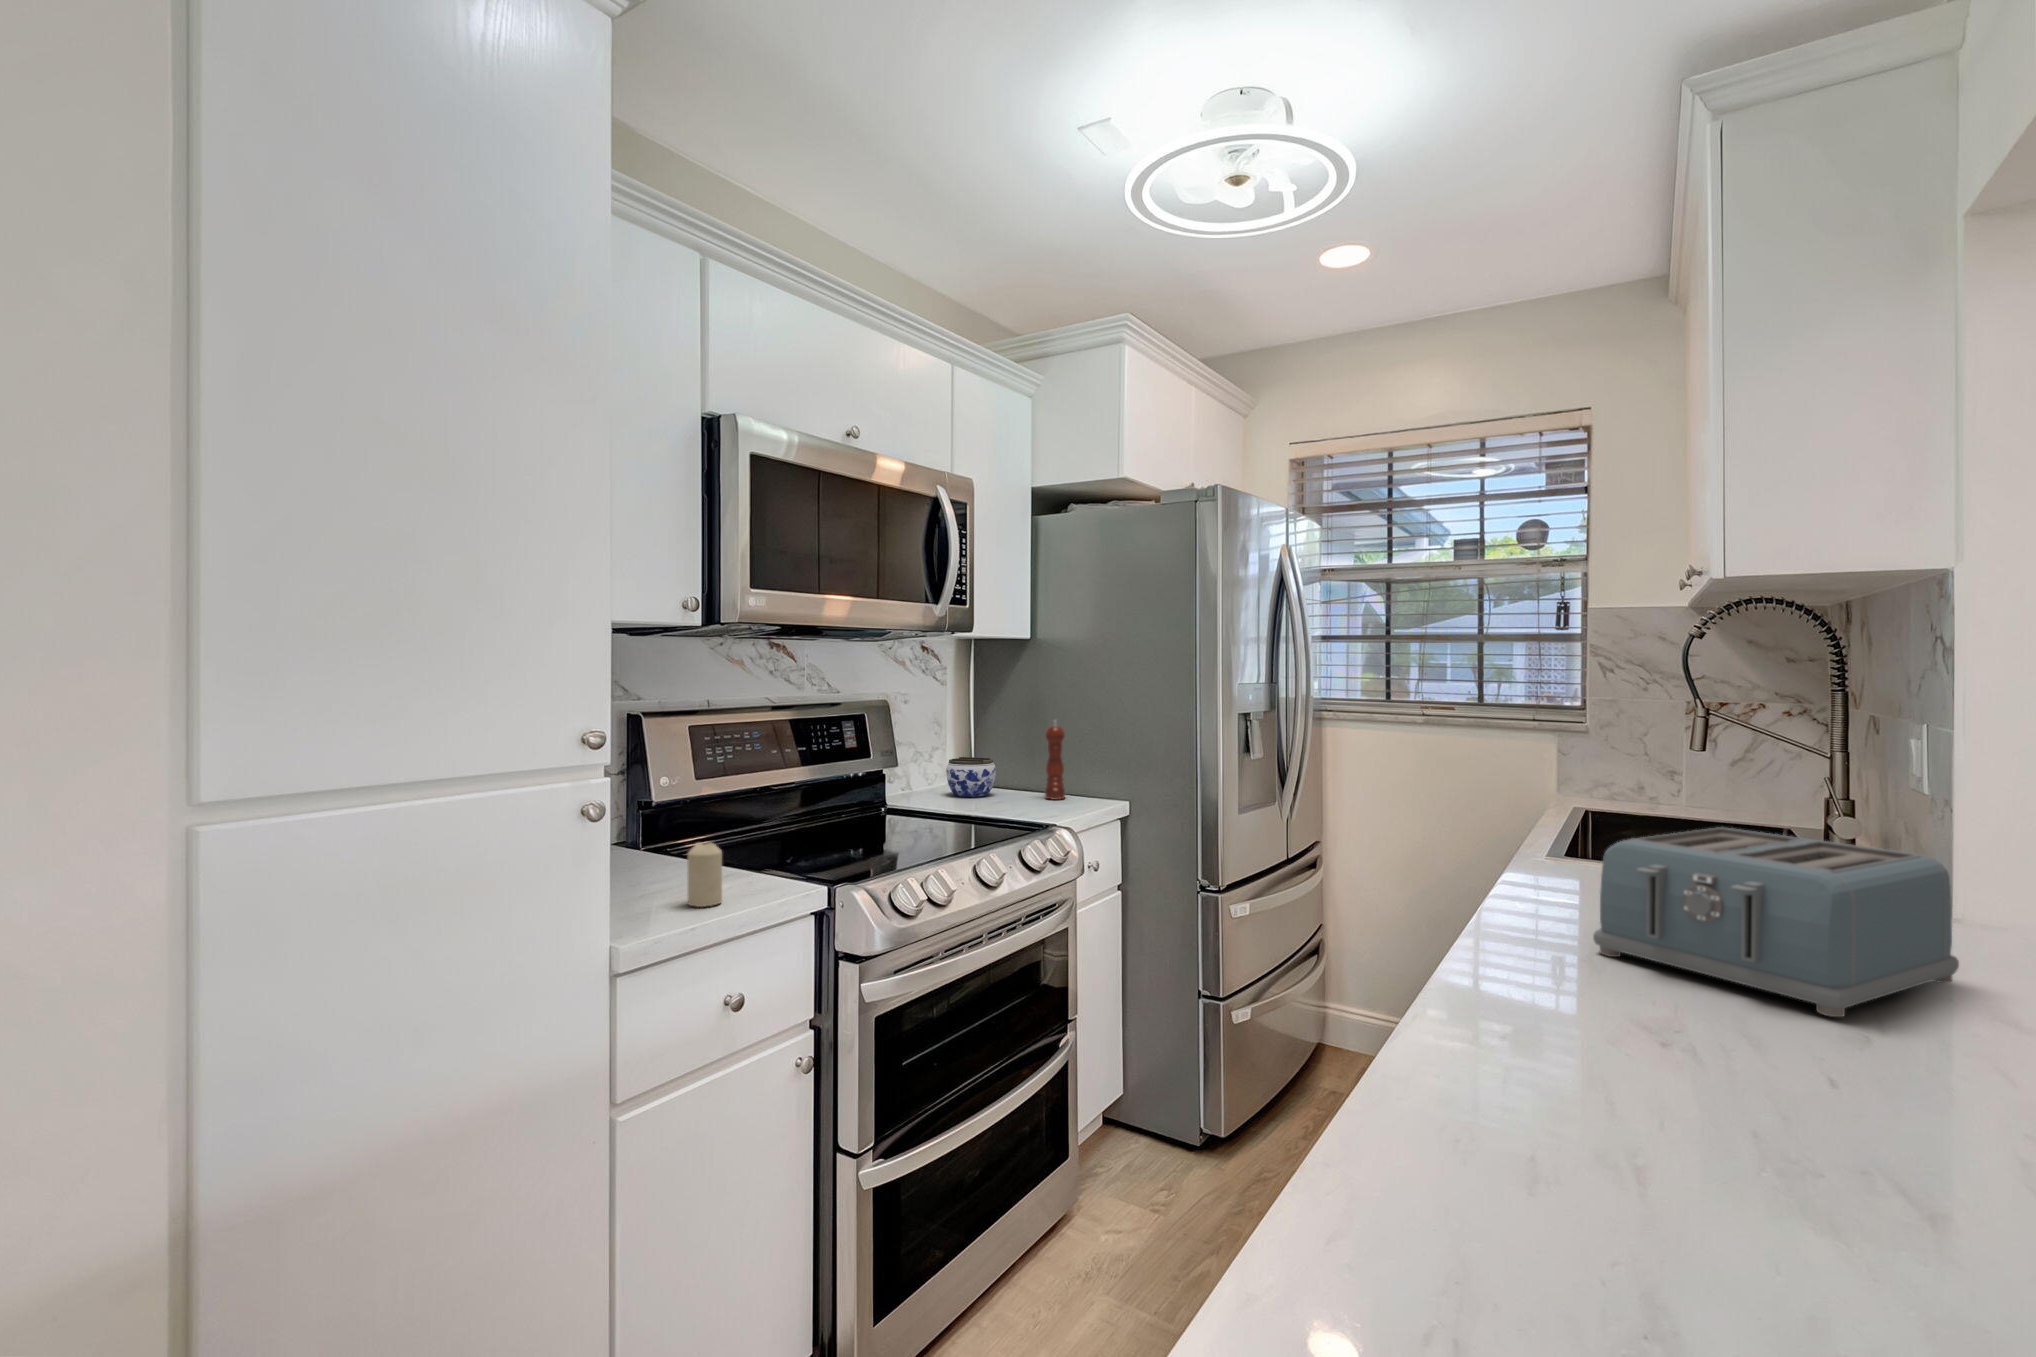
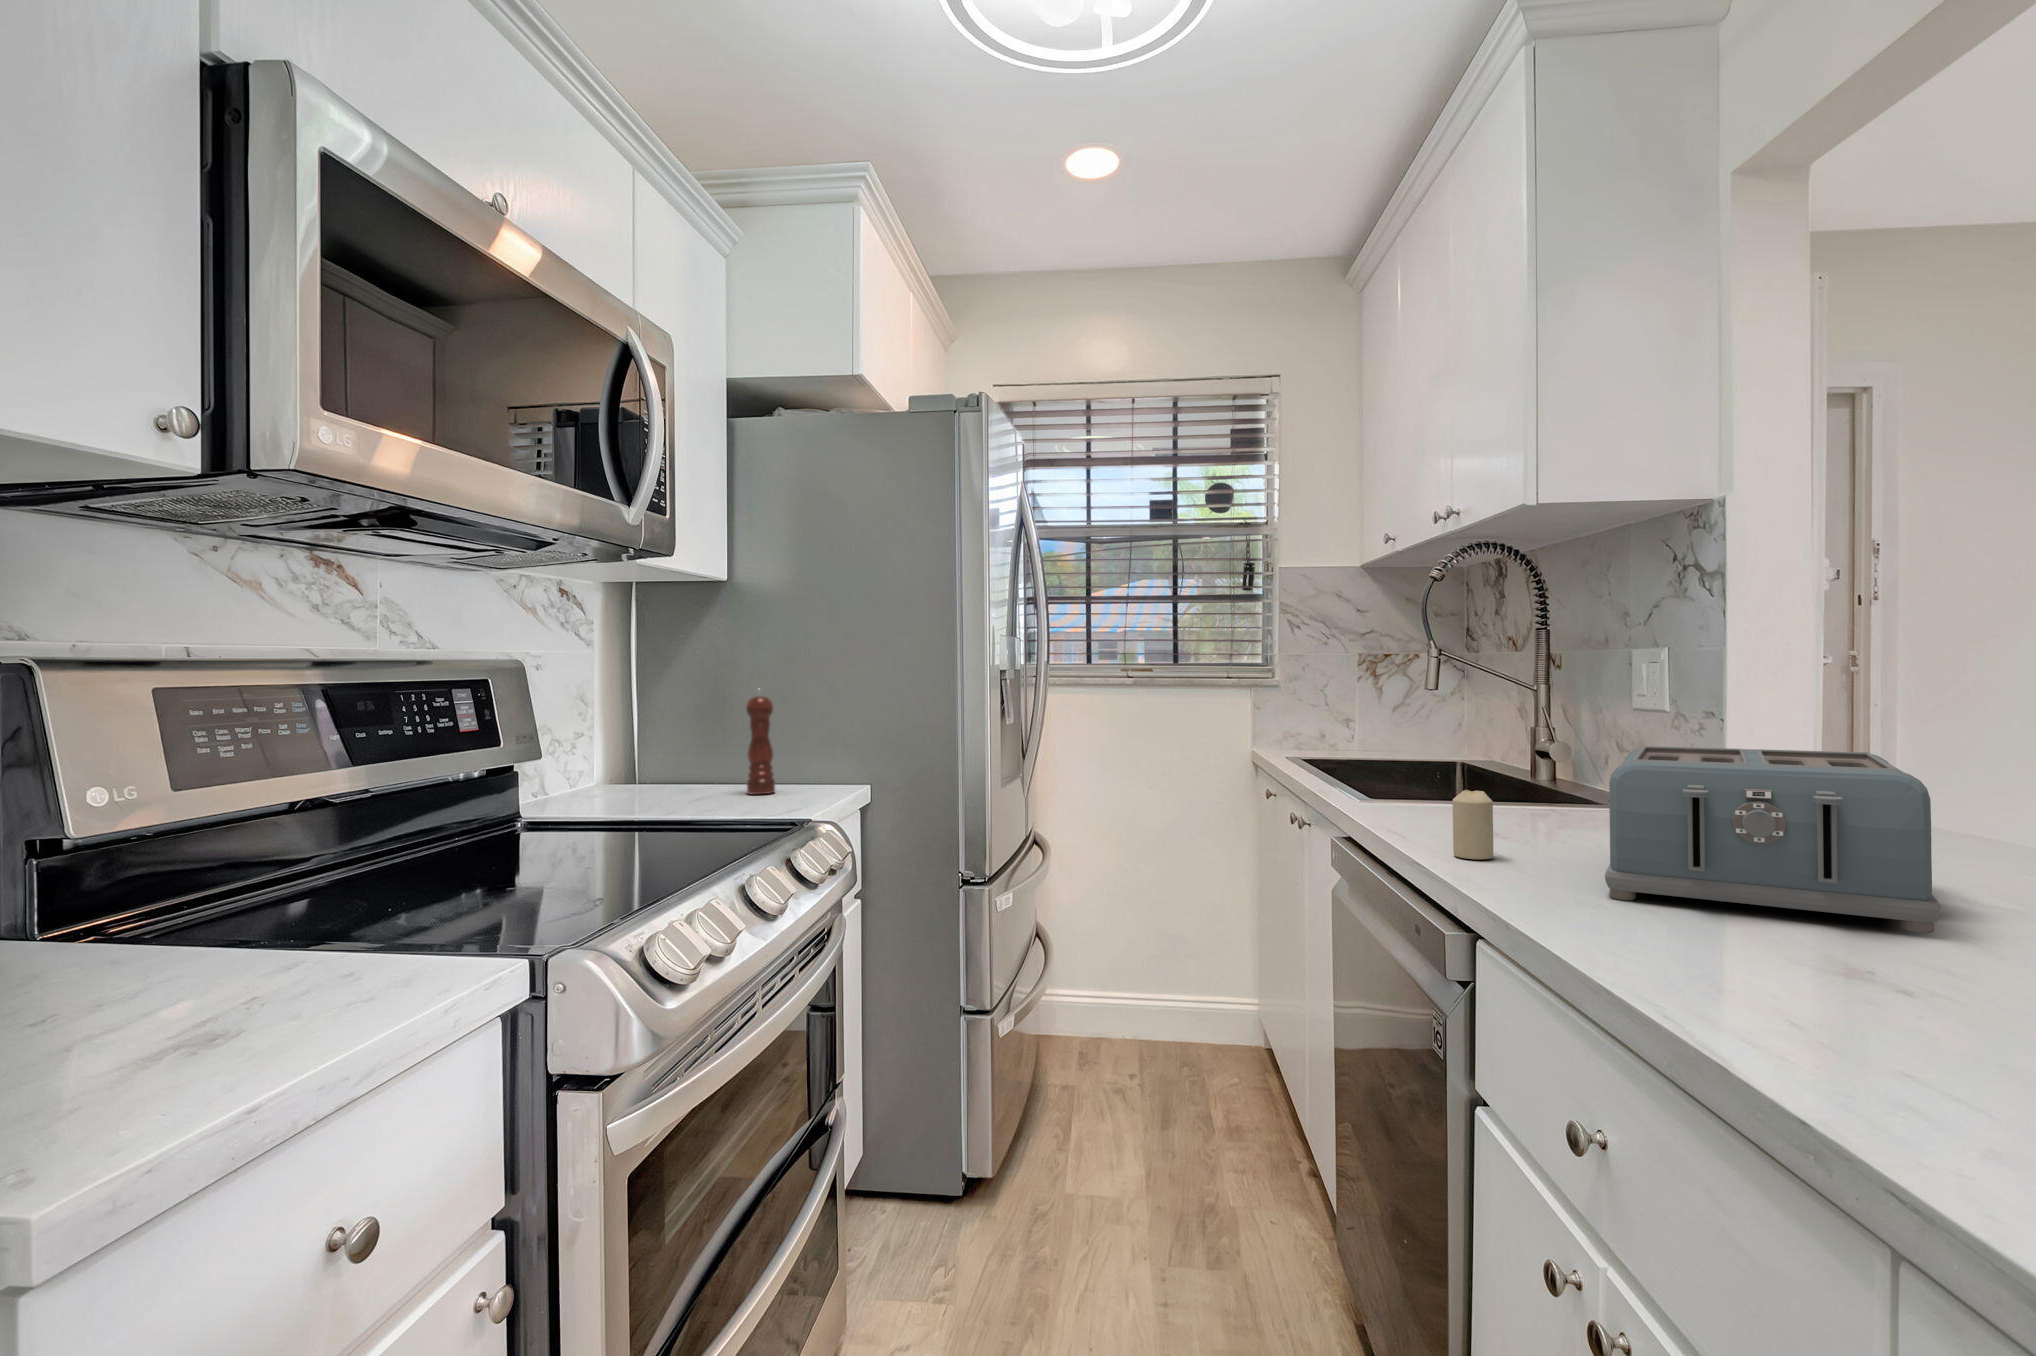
jar: present [946,757,996,797] -> none [598,745,672,801]
candle: present [688,842,722,907] -> present [1453,790,1493,859]

